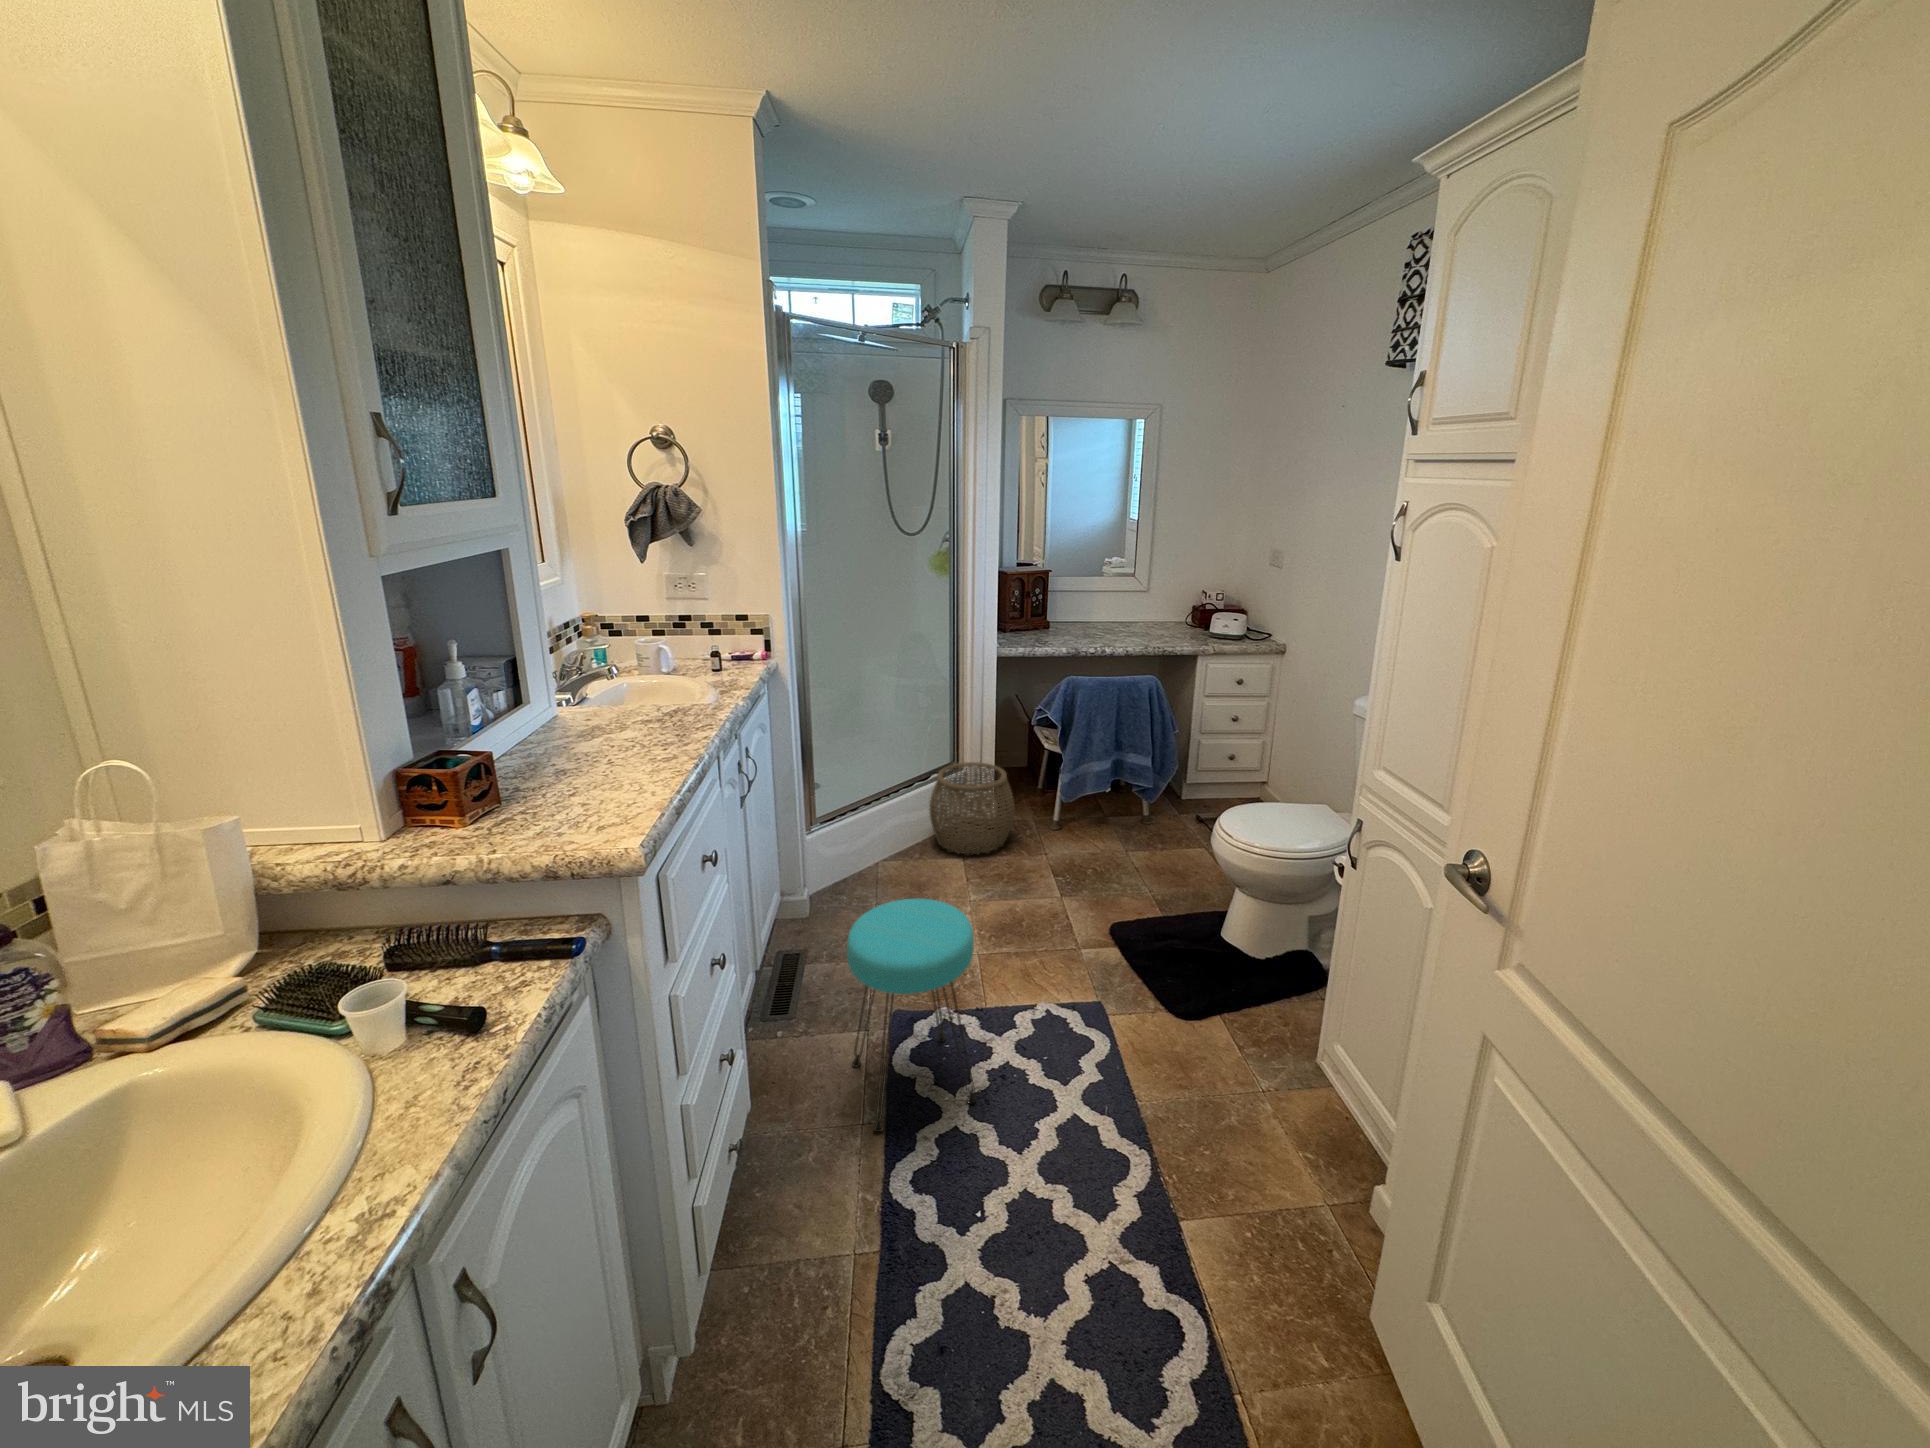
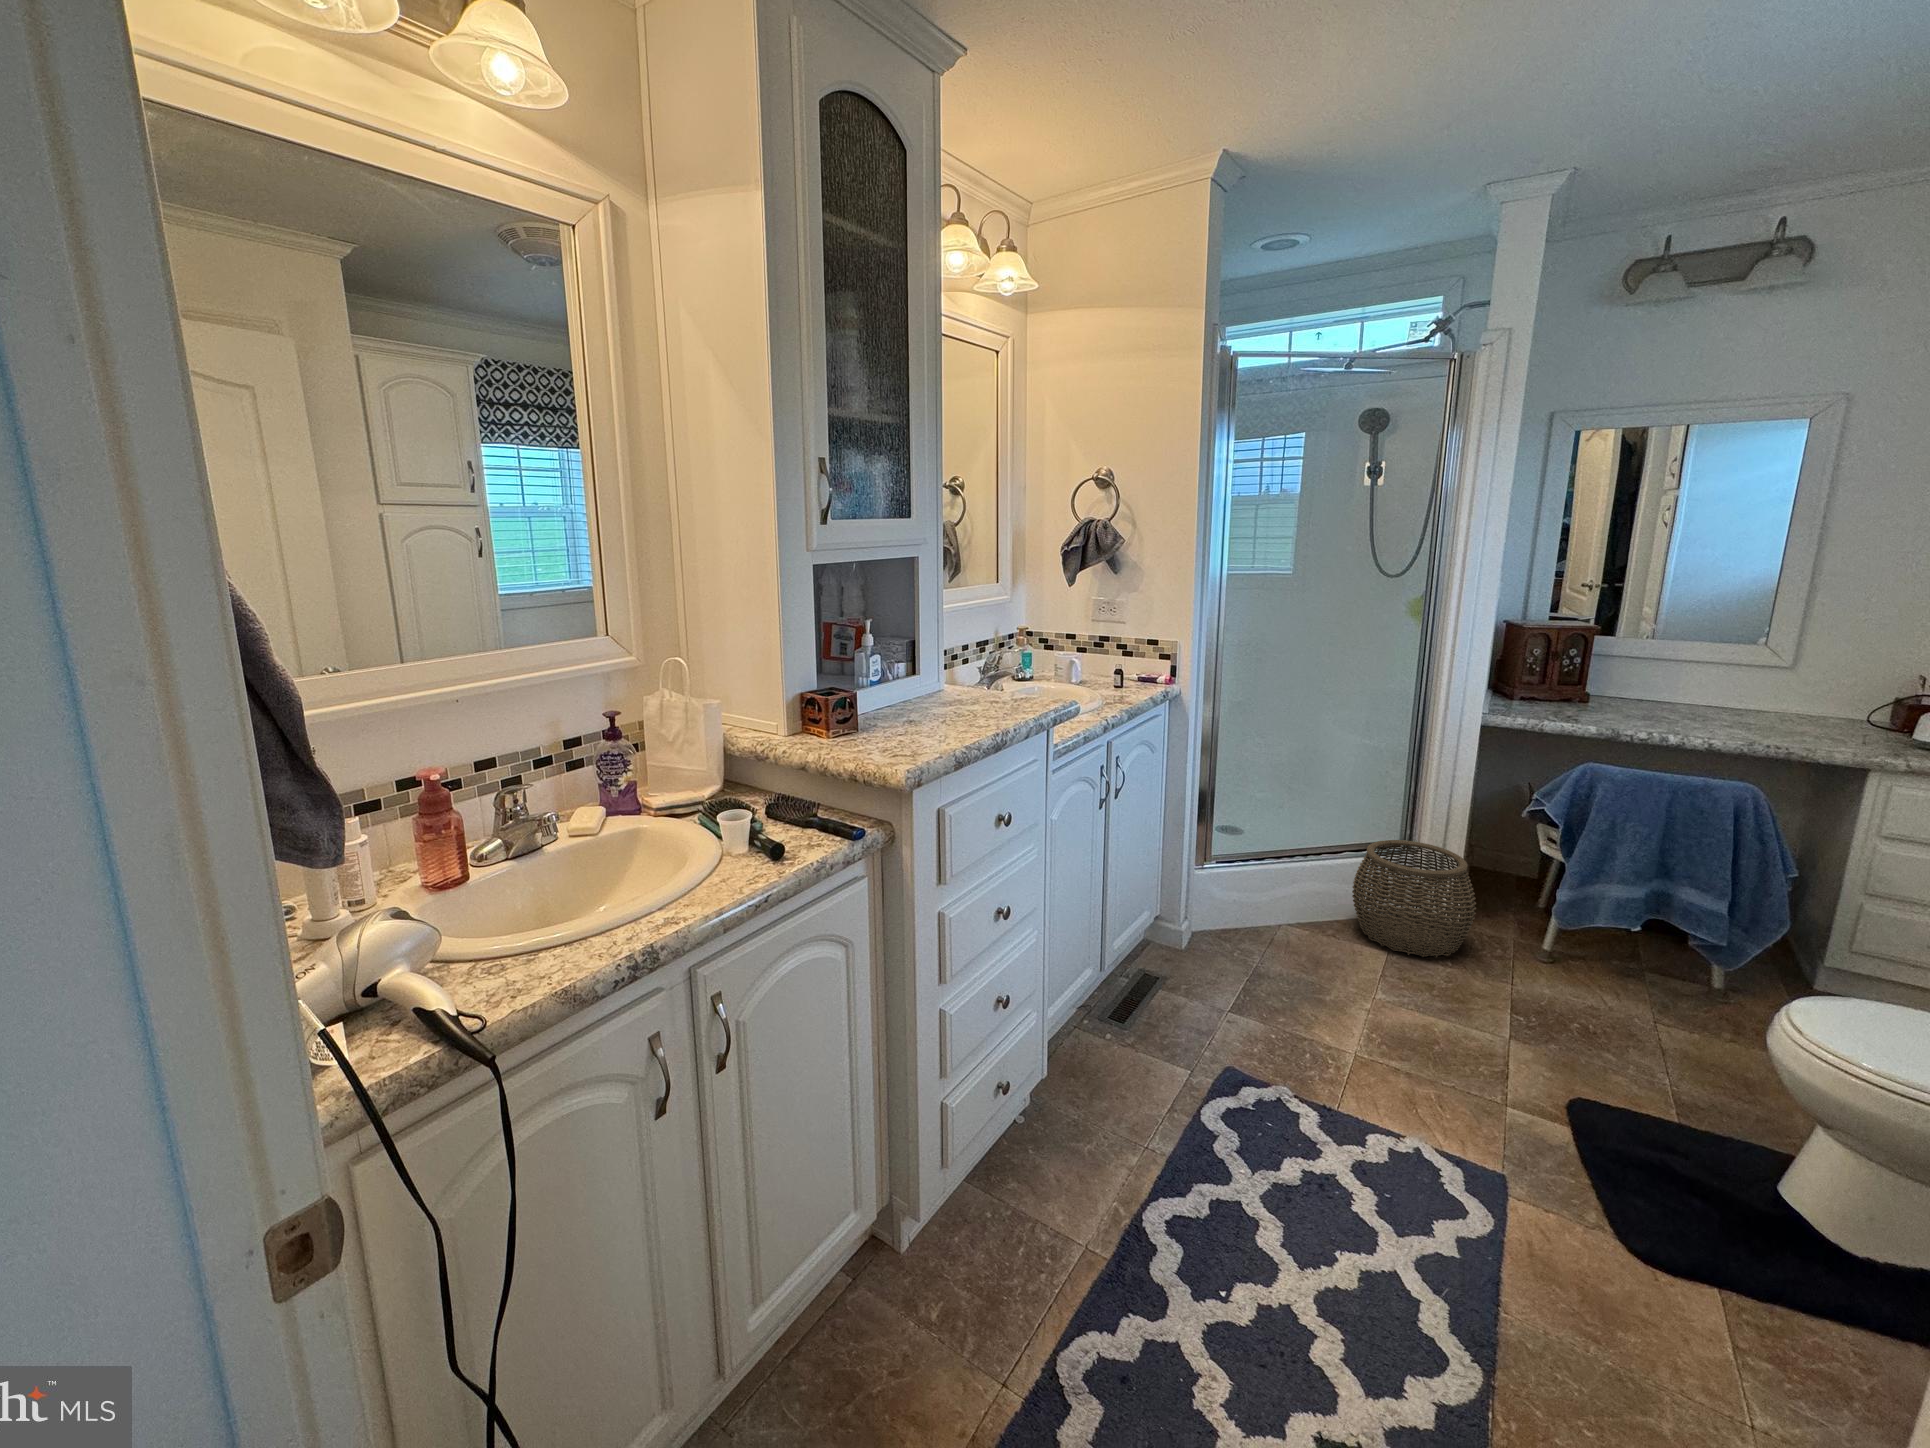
stool: present [847,899,976,1132] -> none [1152,937,1297,1192]

